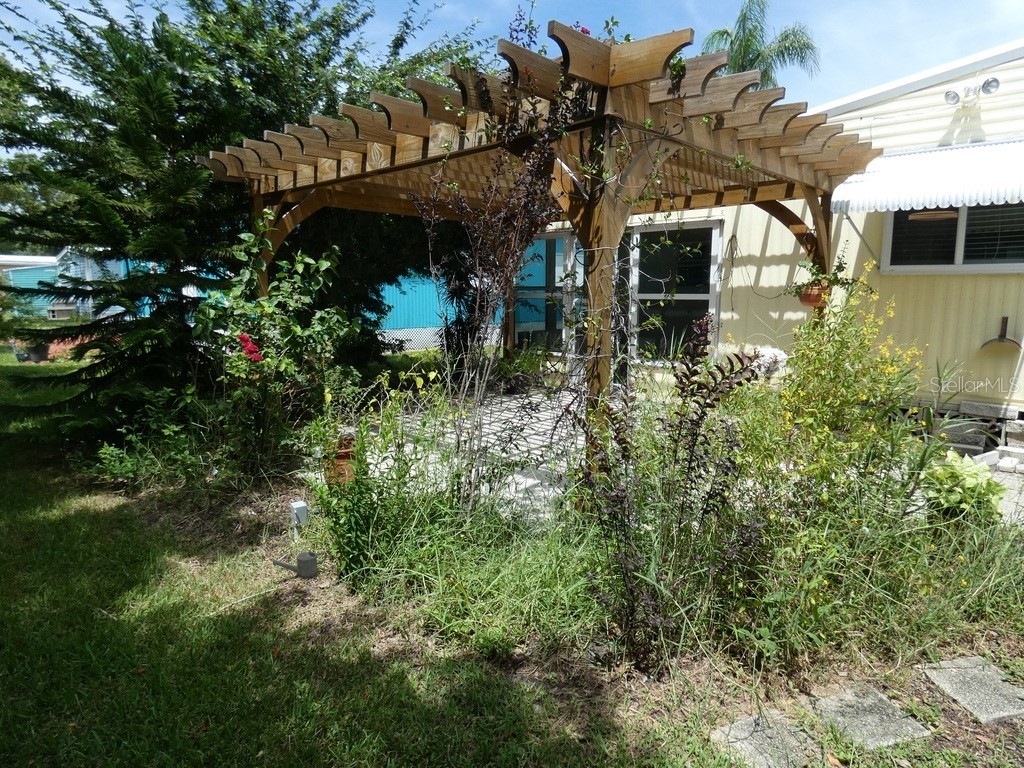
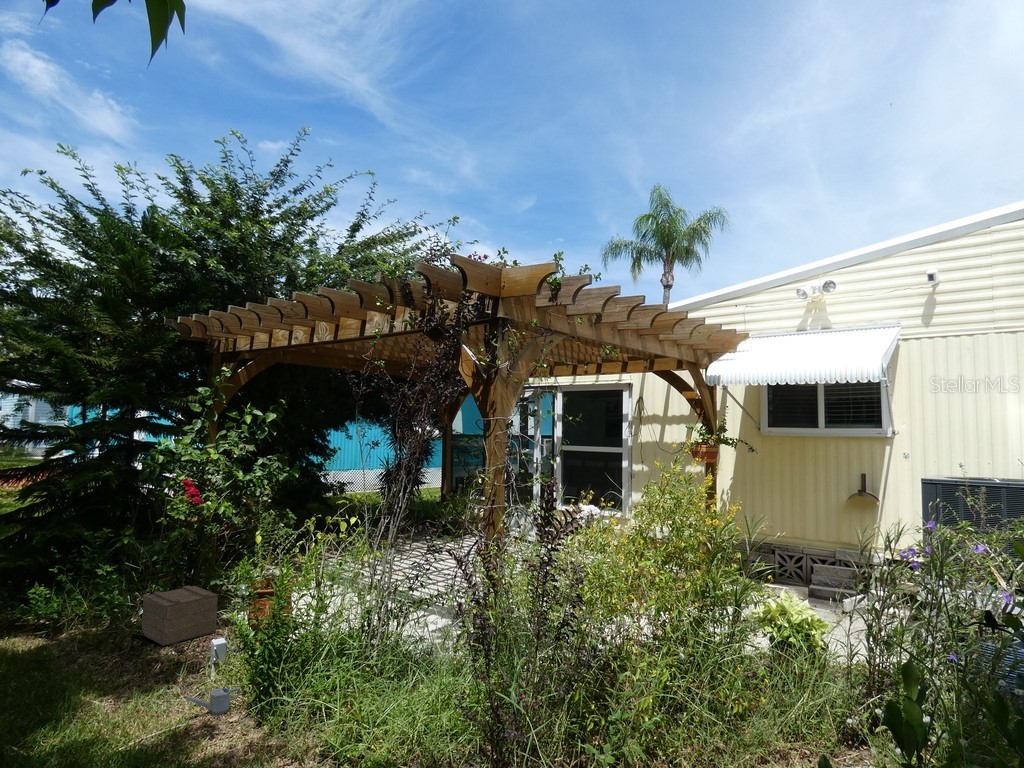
wooden crate: none [215,446,292,507] -> present [141,586,218,646]

